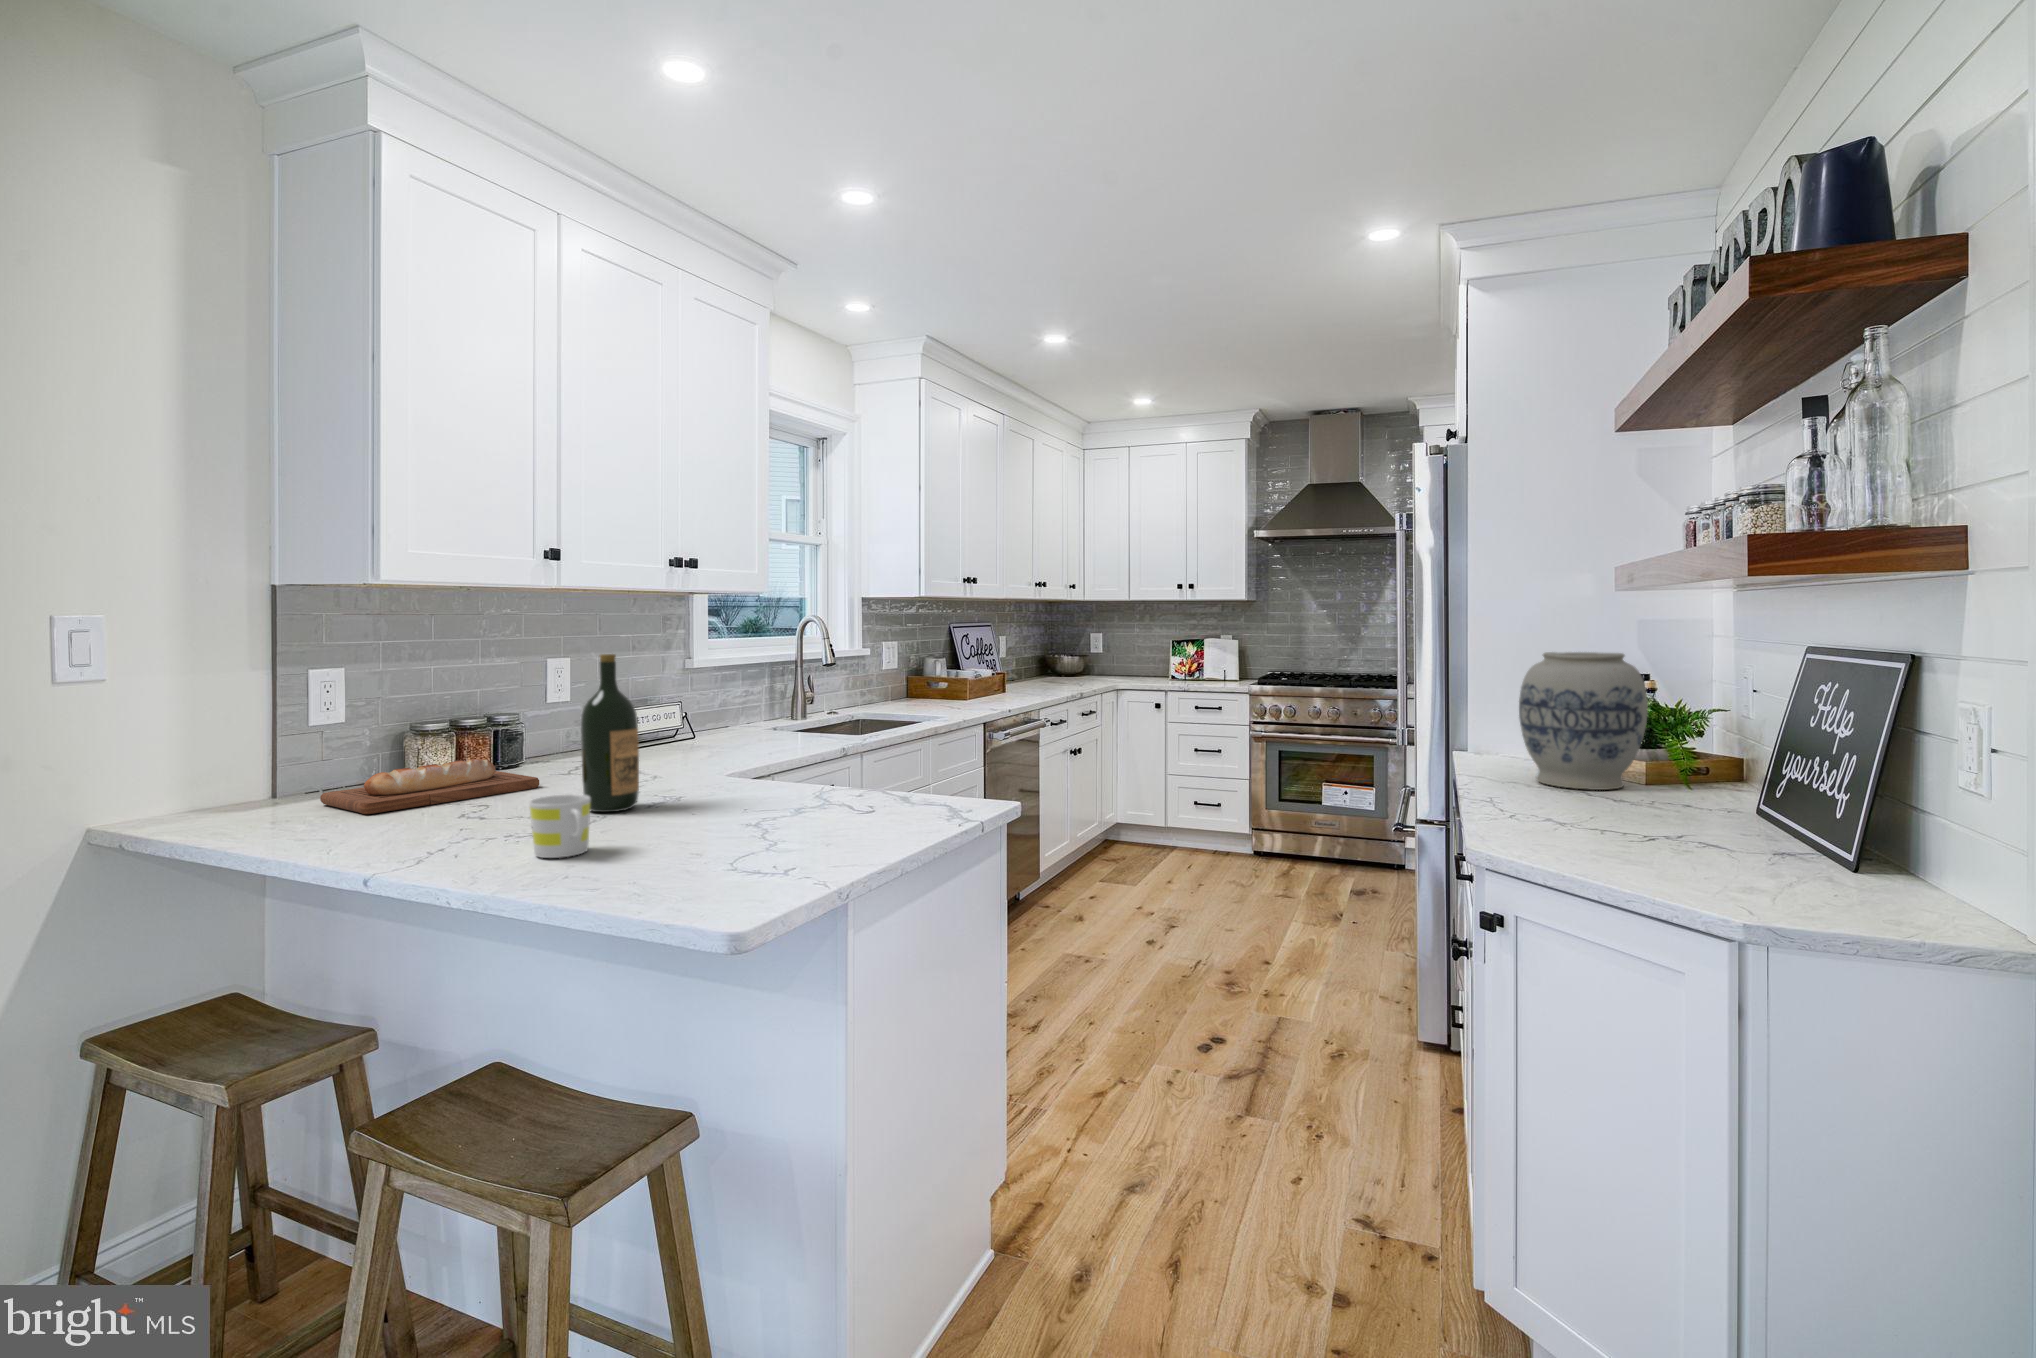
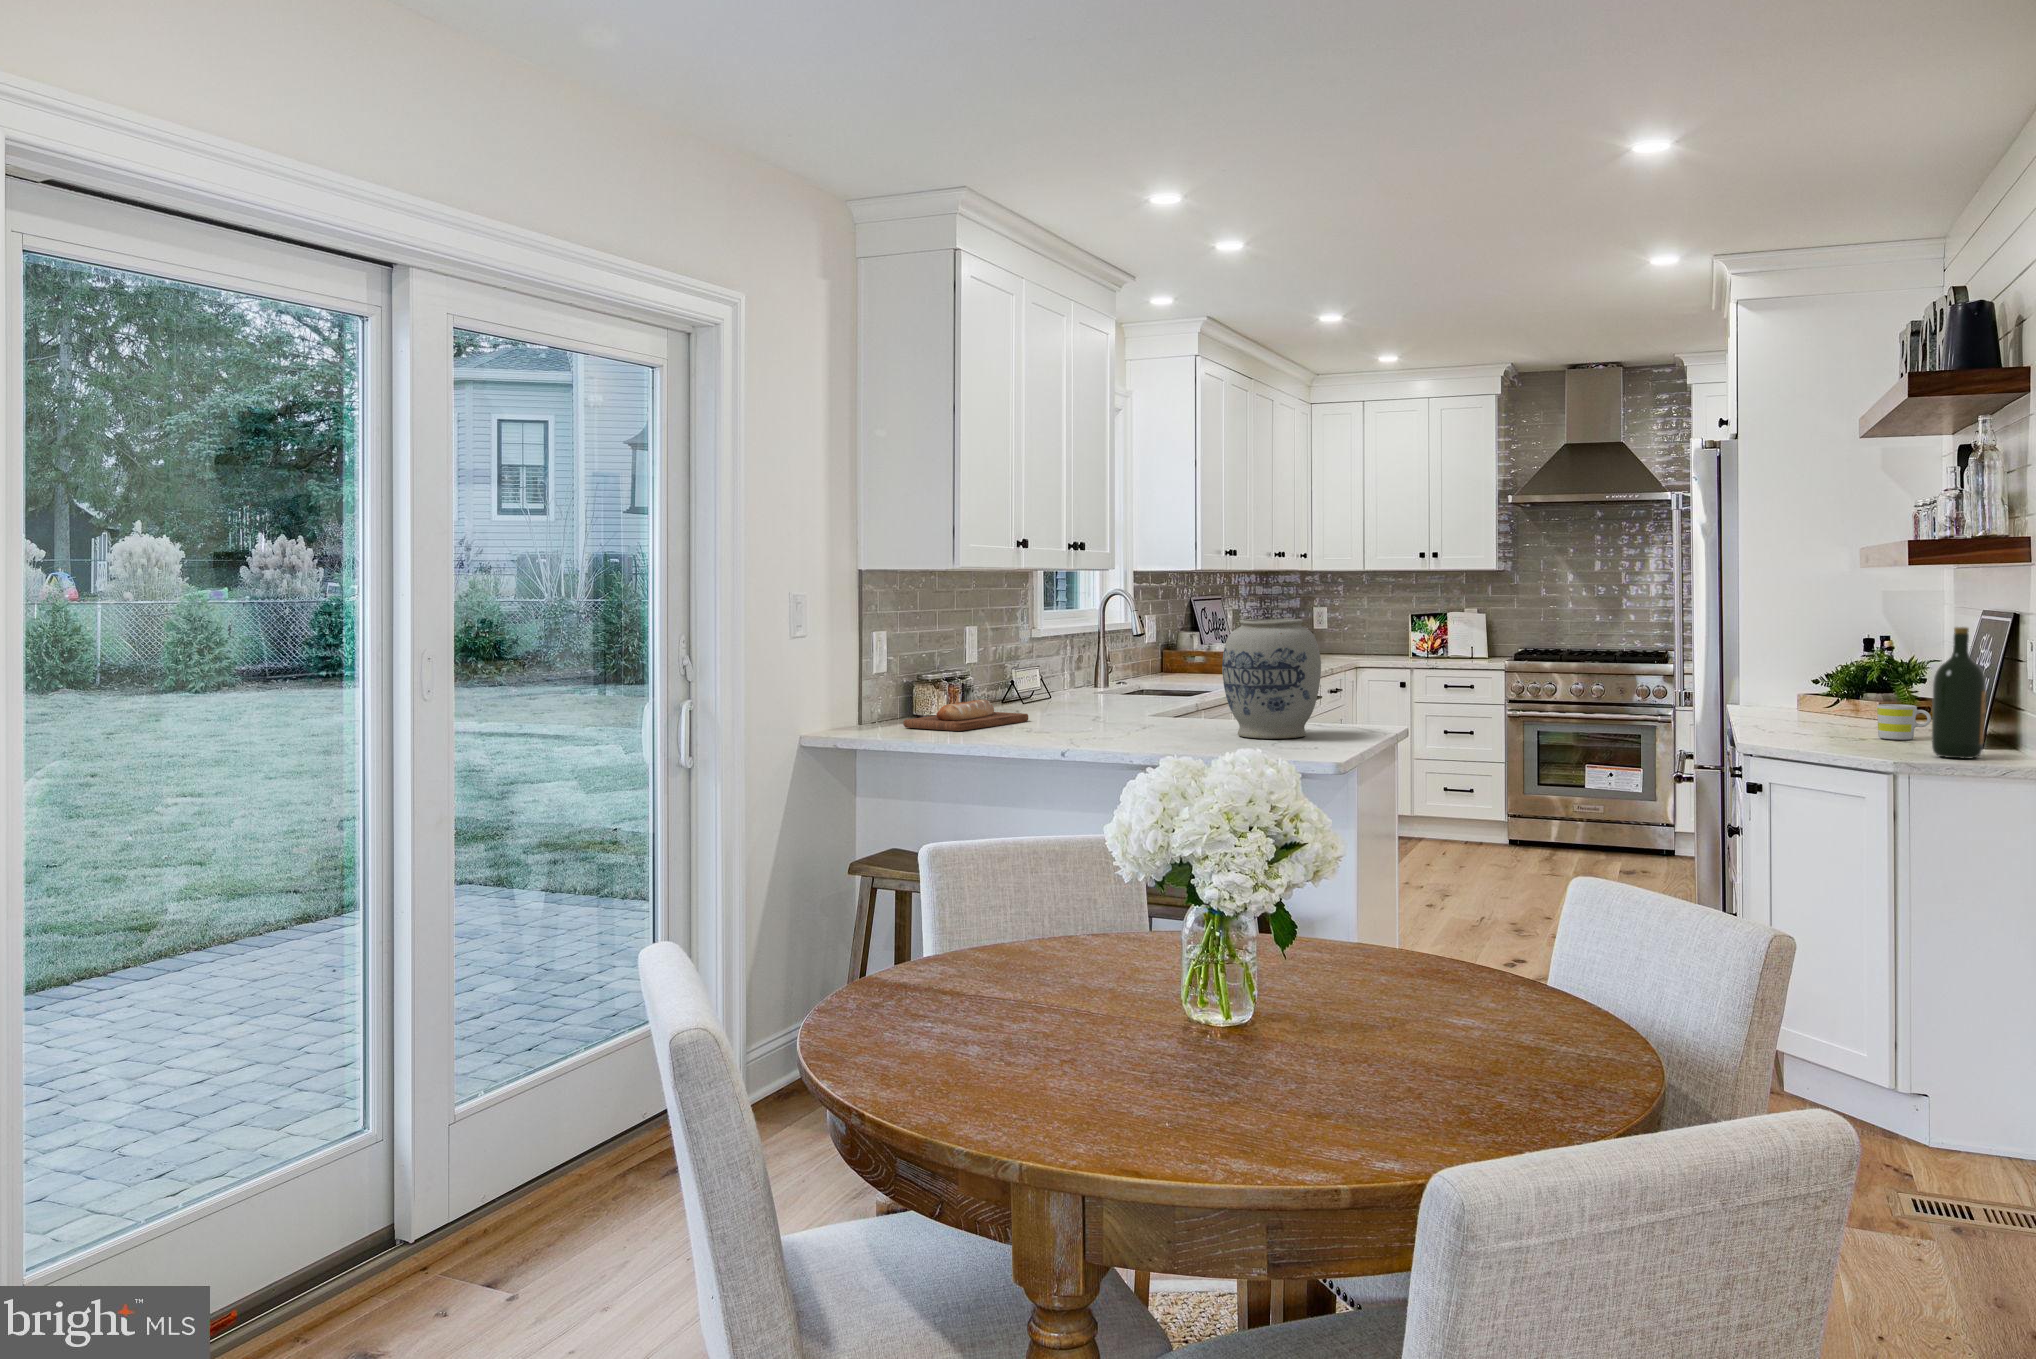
vase: present [1519,652,1648,790] -> present [1222,619,1321,739]
wine bottle: present [581,654,639,812] -> present [1932,627,1986,759]
mug: present [529,794,591,858] -> present [1877,704,1931,740]

